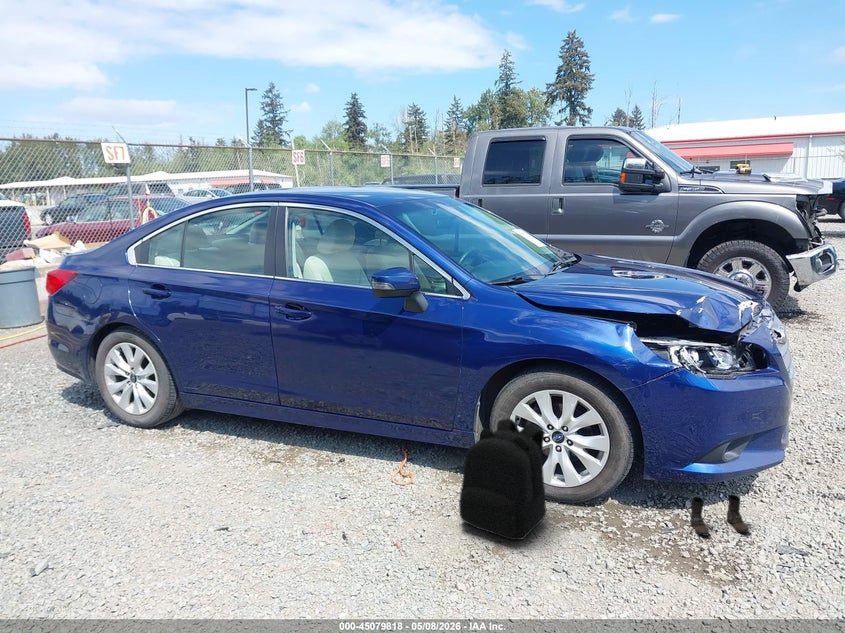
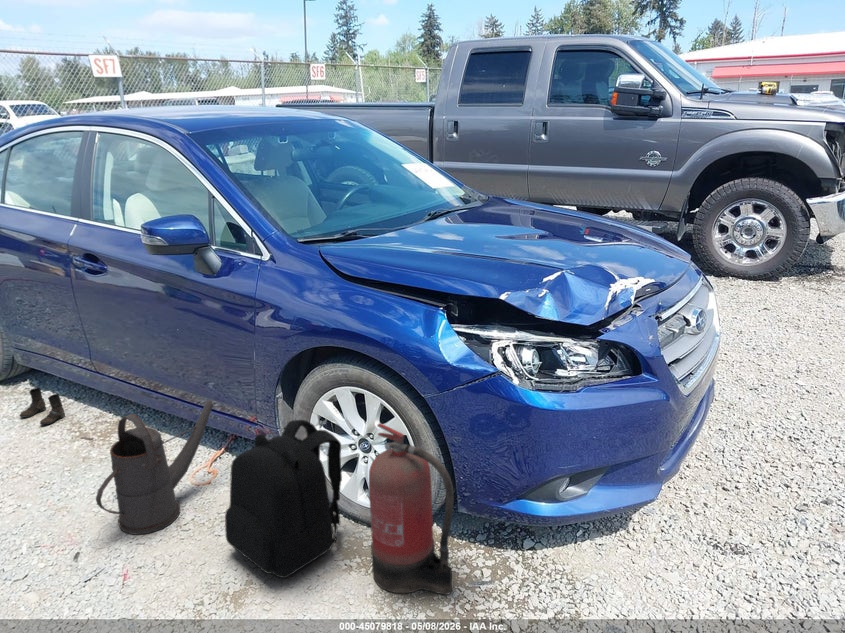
fire extinguisher: none [582,409,661,543] -> present [369,423,454,595]
watering can: none [348,412,411,524] -> present [96,400,213,535]
boots: present [690,495,749,536] -> present [20,388,65,425]

